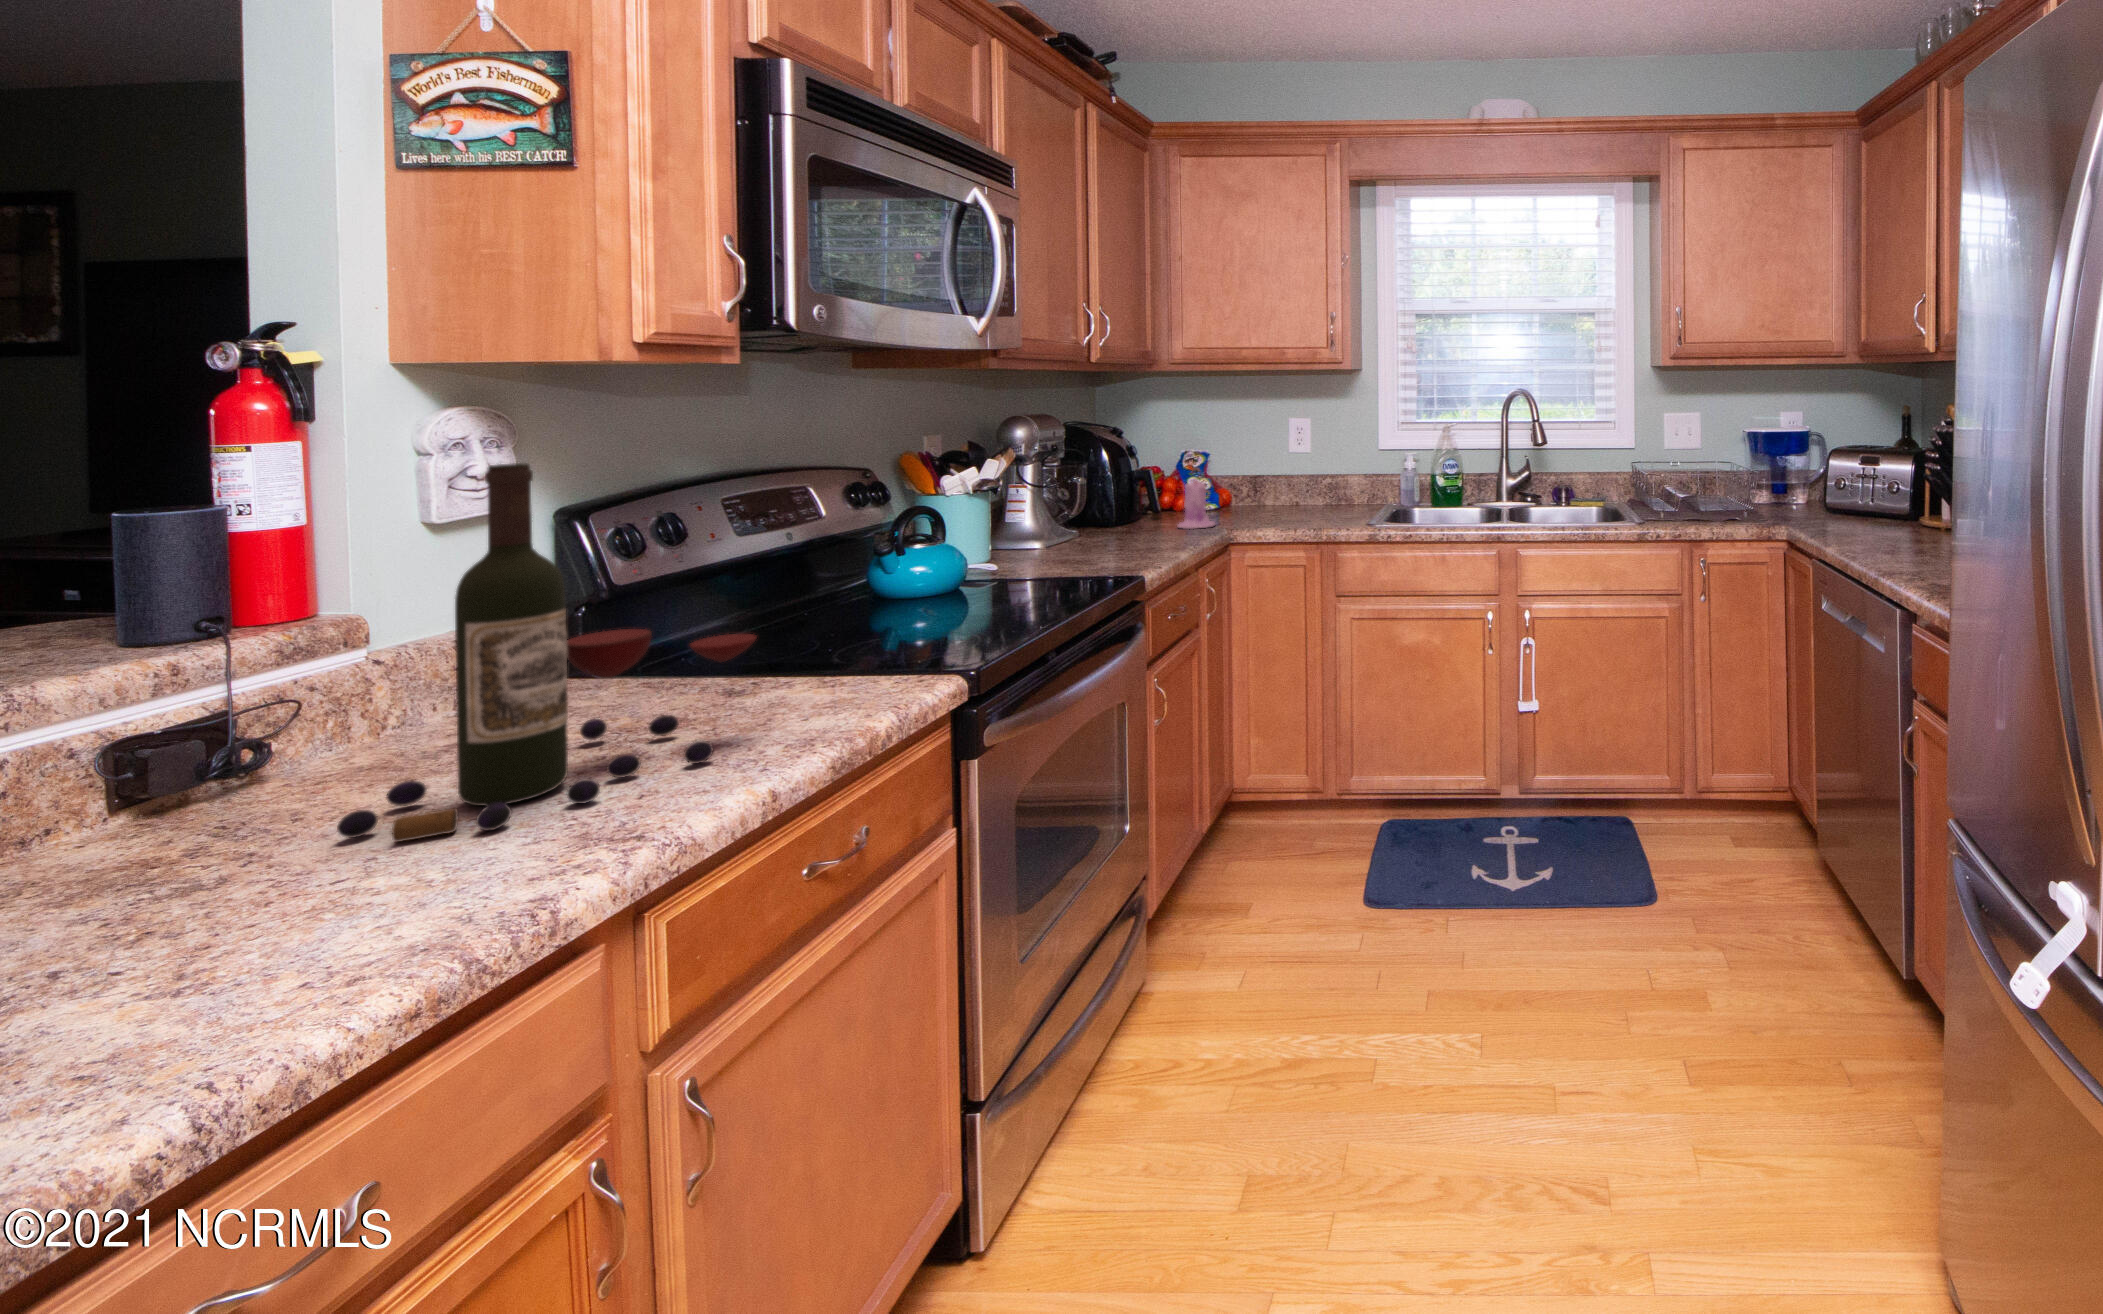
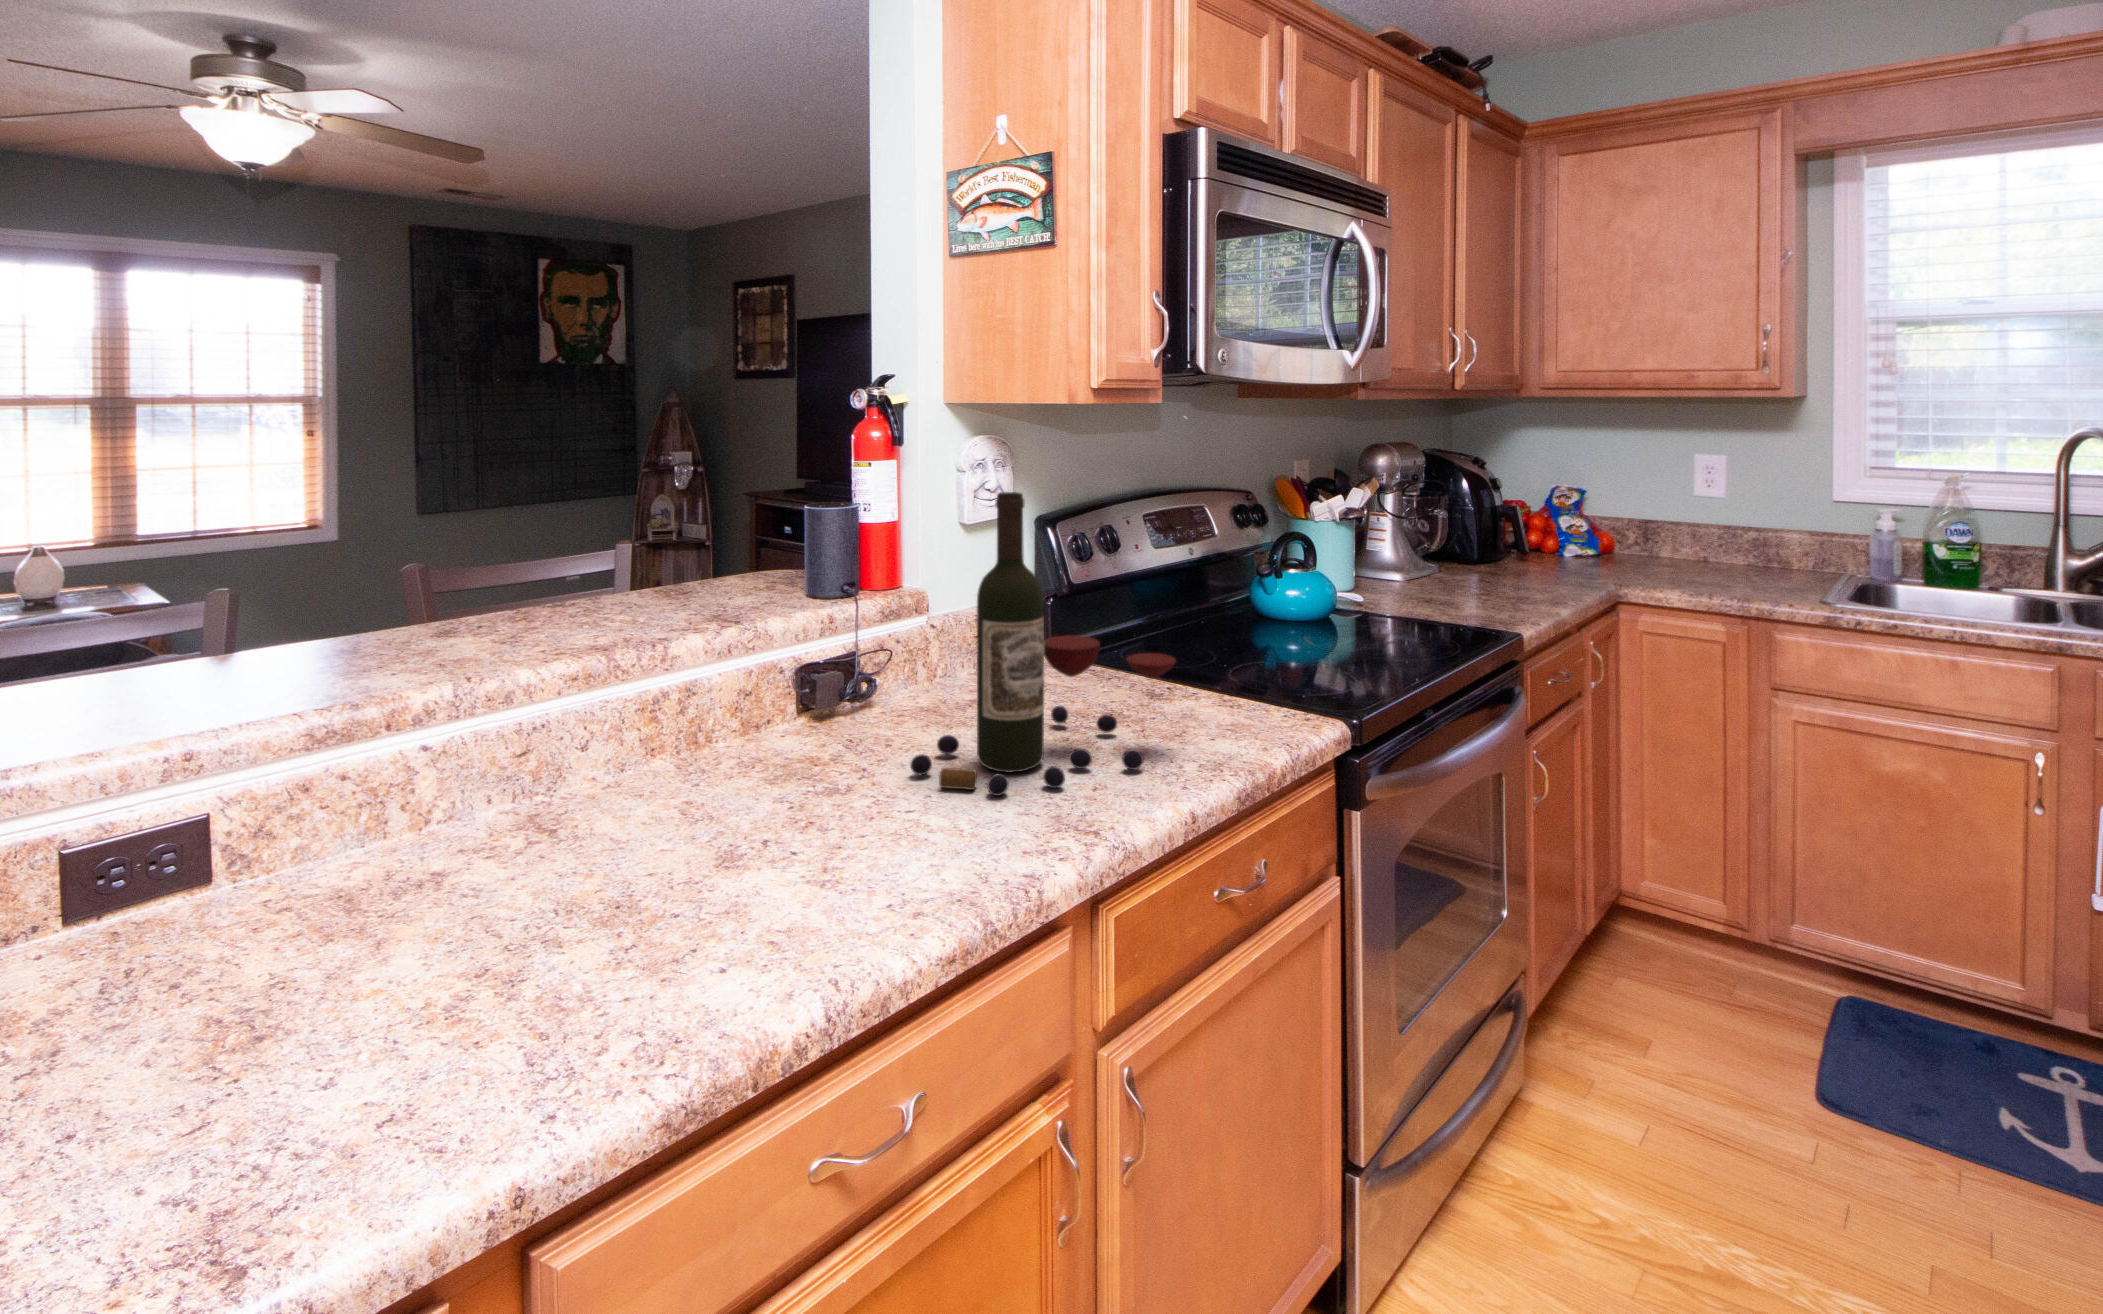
candle: present [1178,481,1215,529] -> none [1556,519,1603,580]

